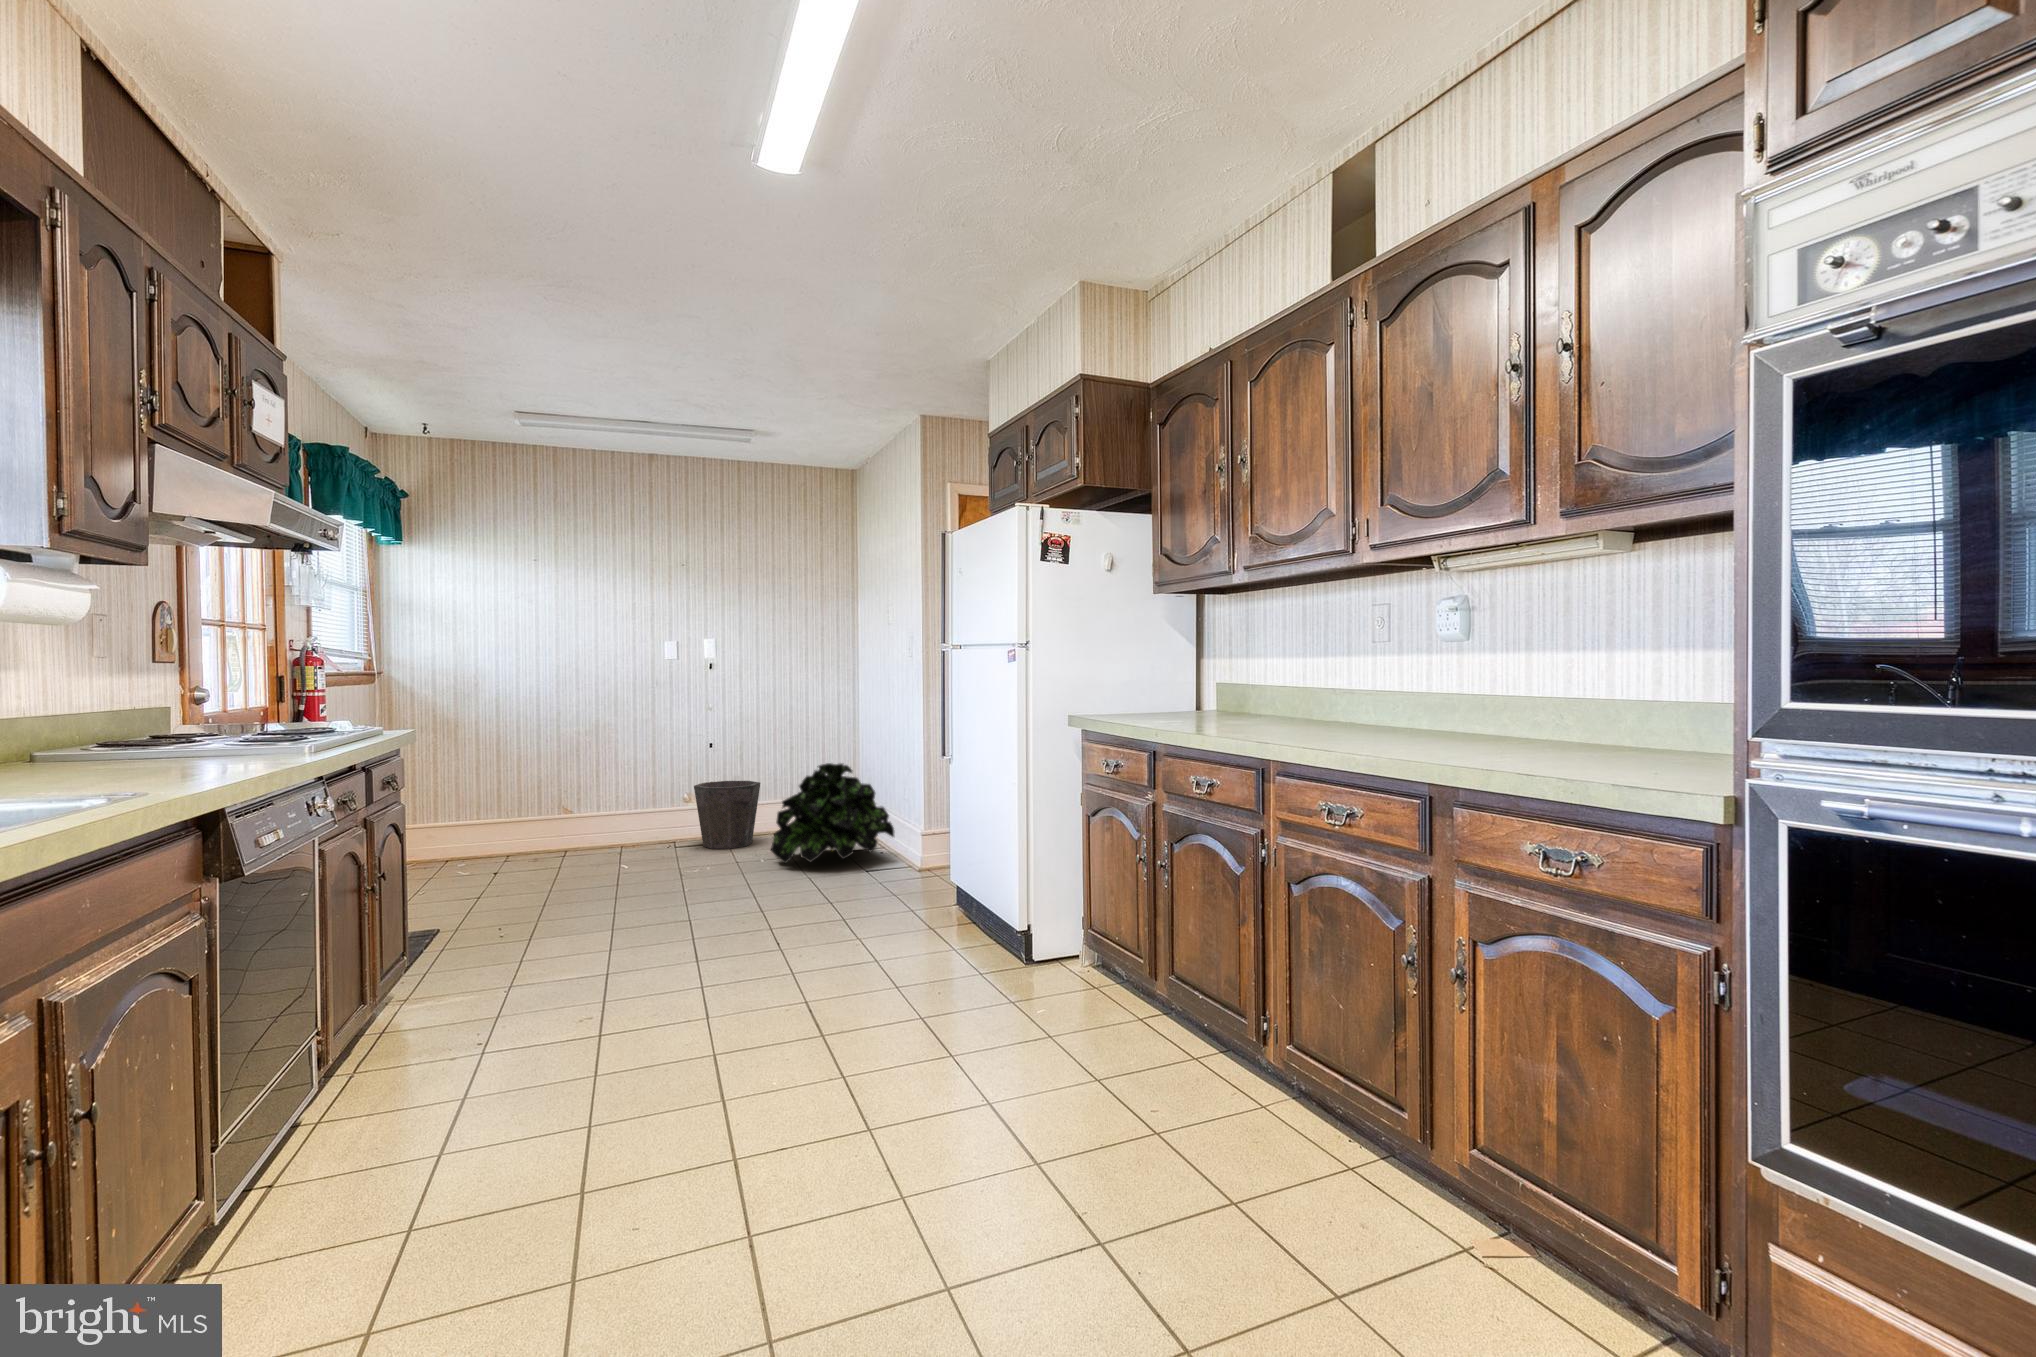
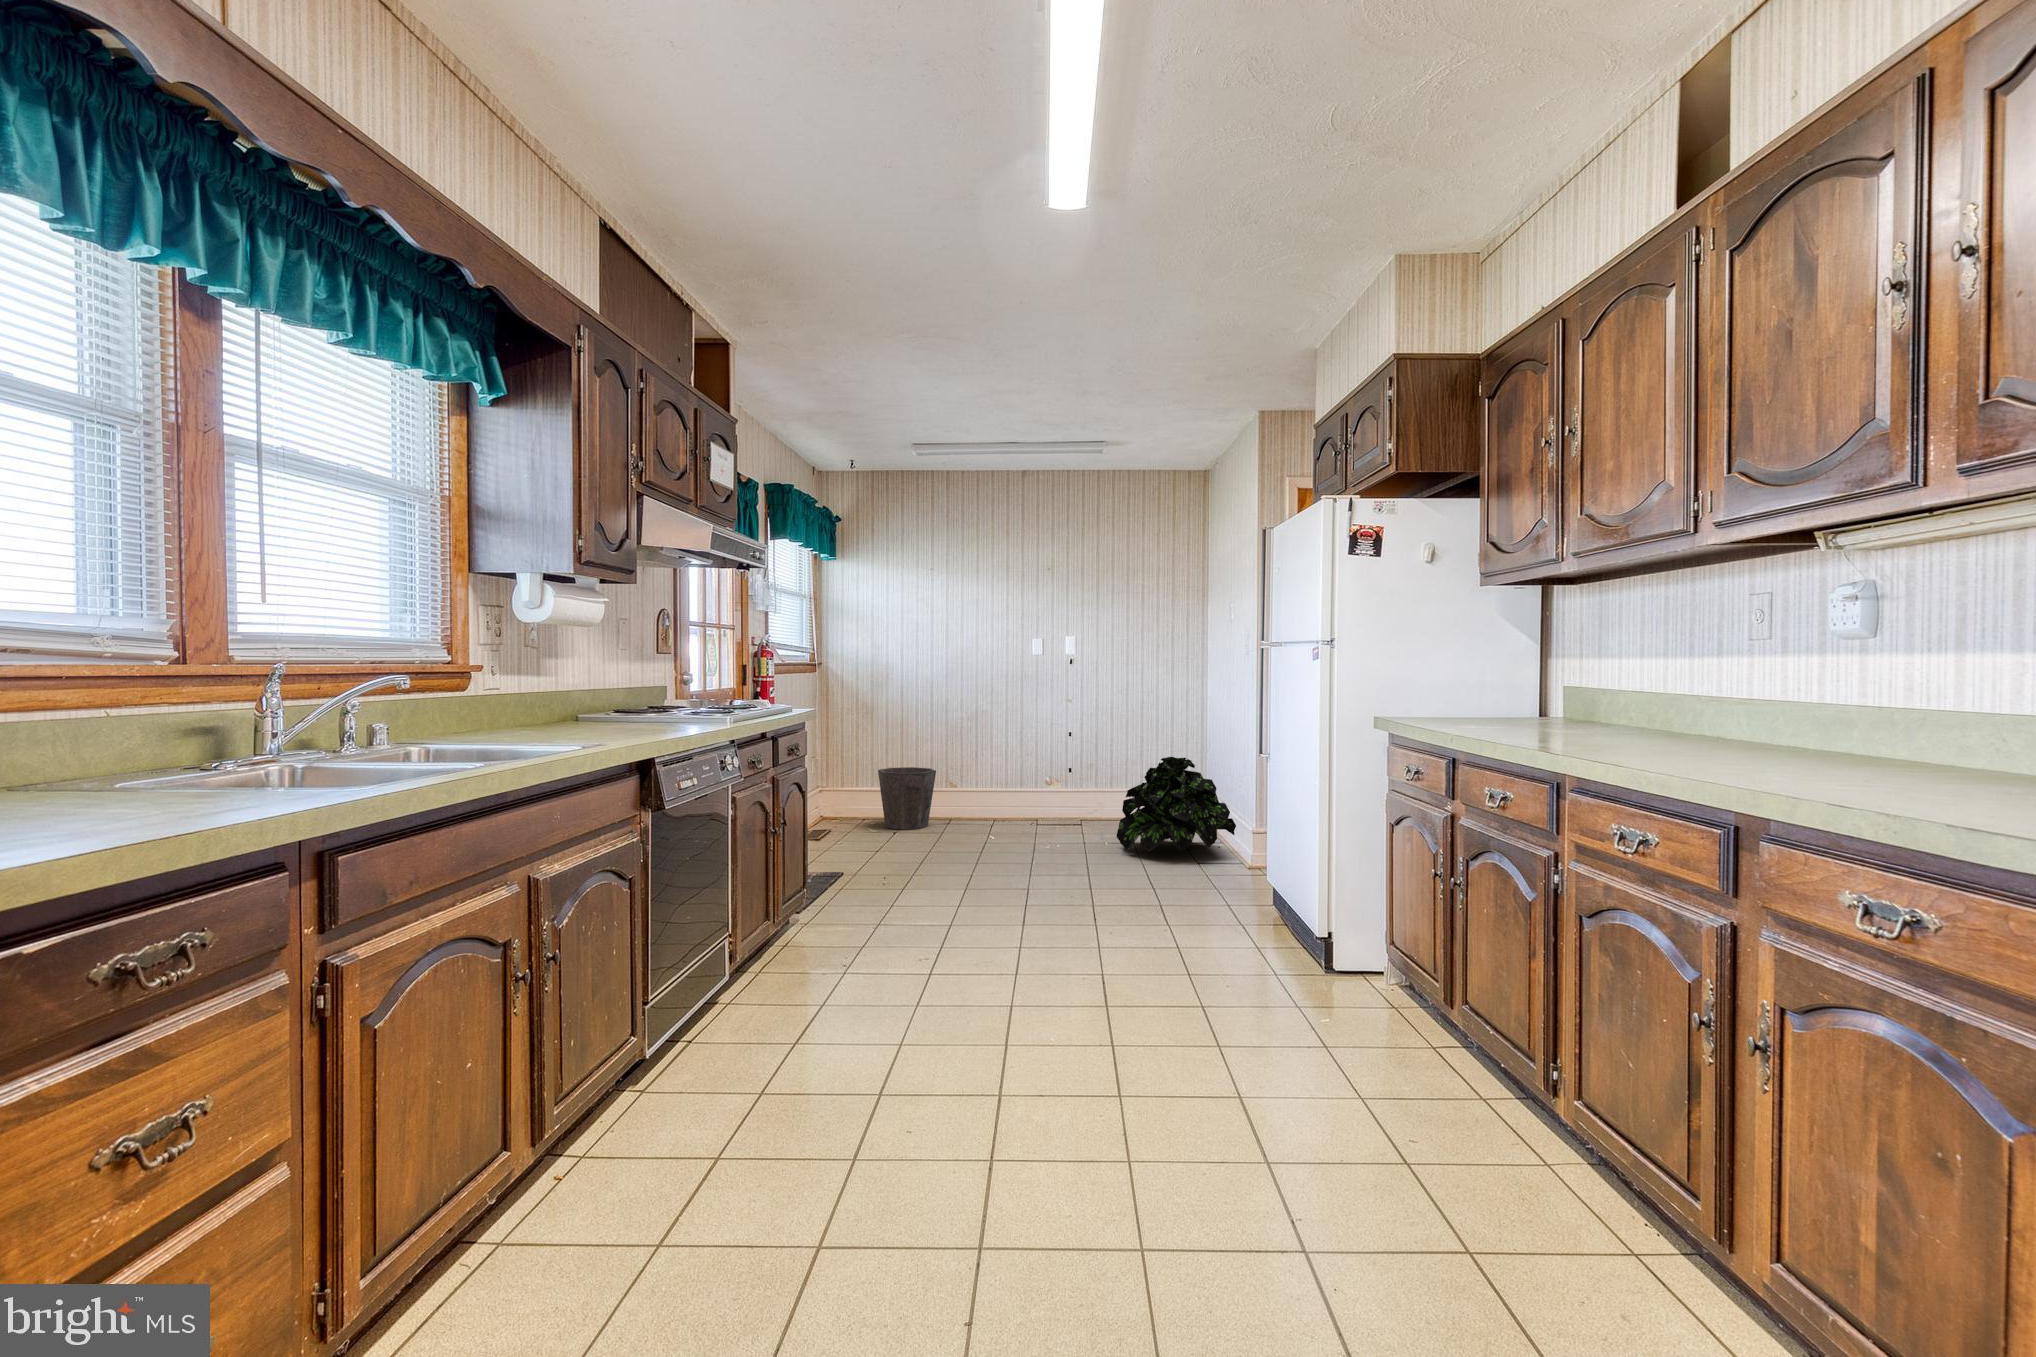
waste bin: present [694,781,760,849] -> present [878,767,936,830]

